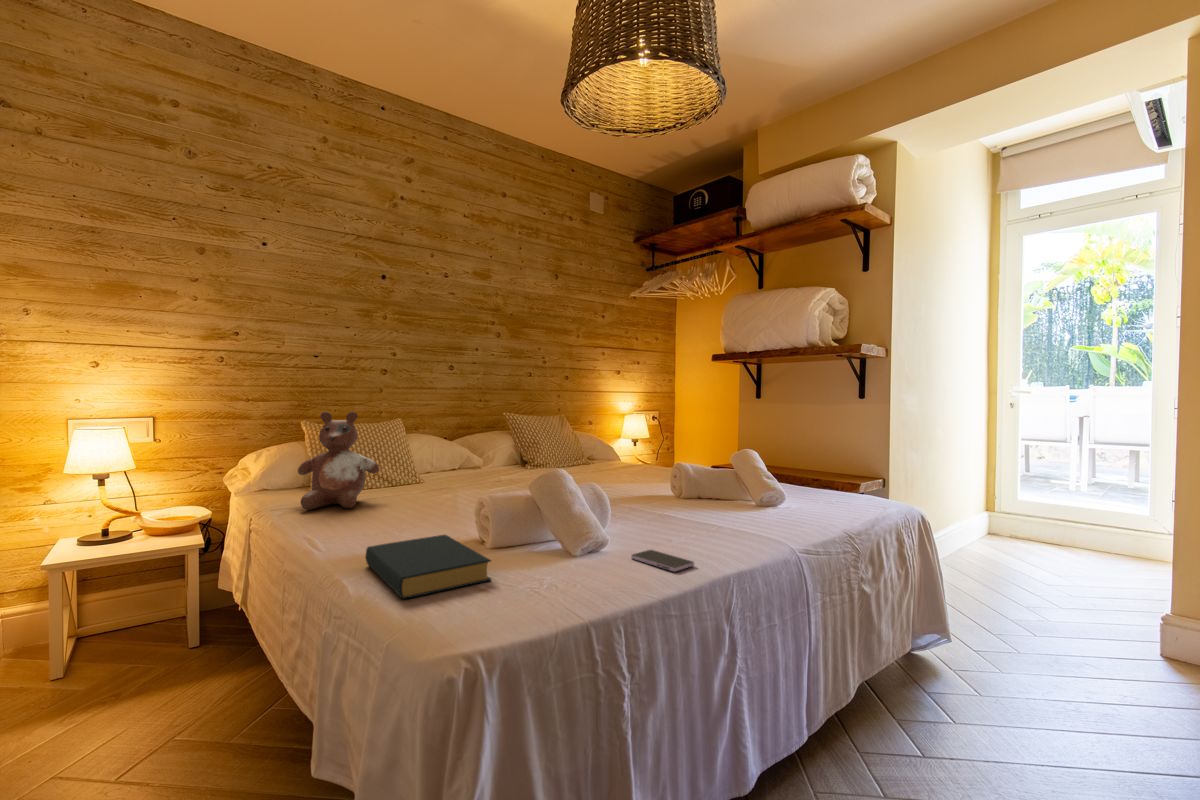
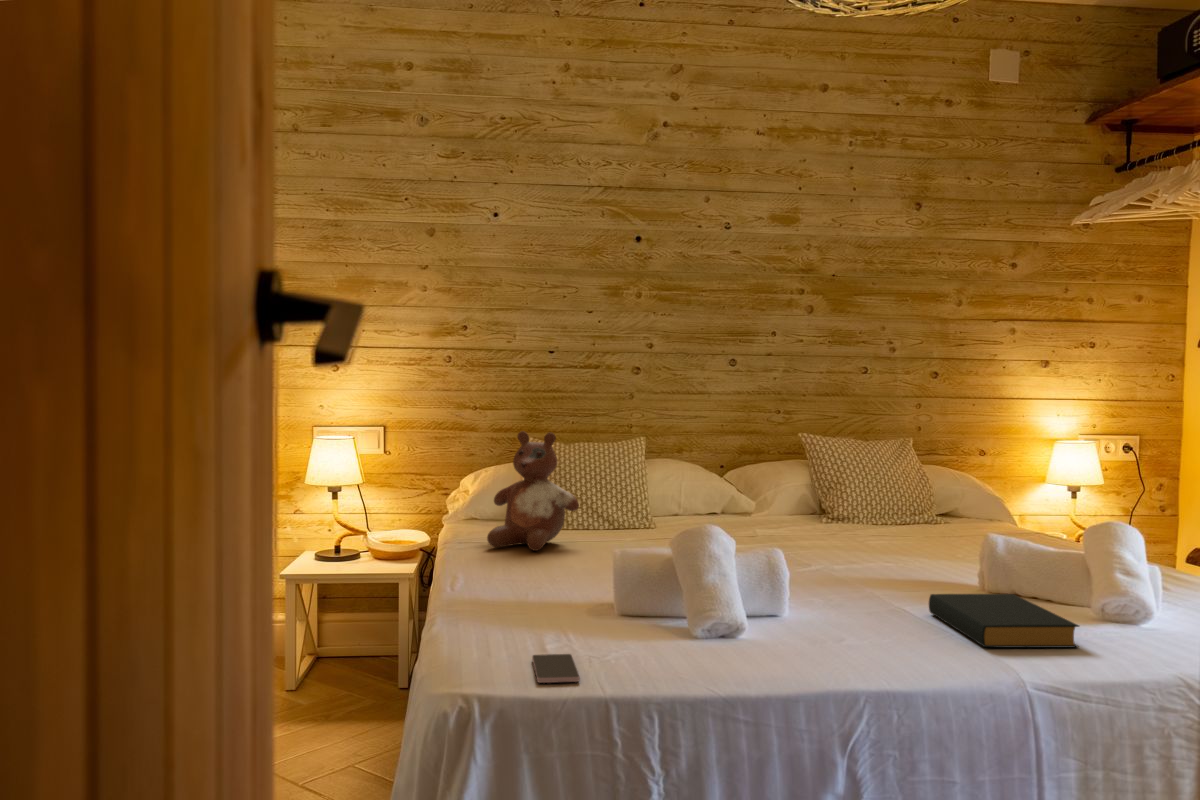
hardback book: present [366,535,491,599] -> present [929,594,1079,648]
smartphone: present [631,550,694,571] -> present [532,654,580,683]

